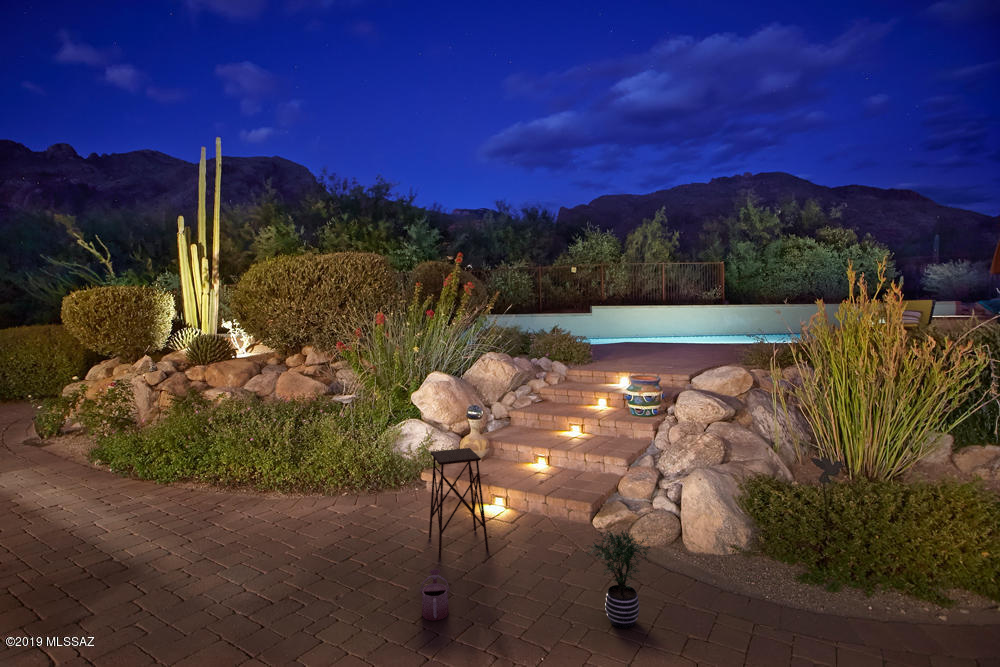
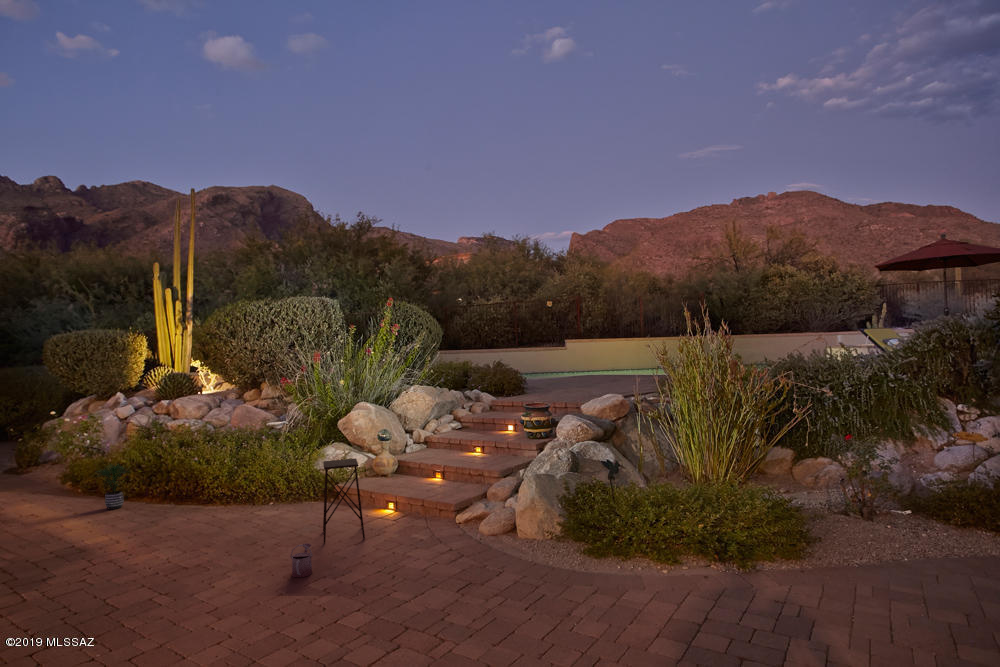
potted plant: present [587,530,651,628] -> present [97,464,125,510]

